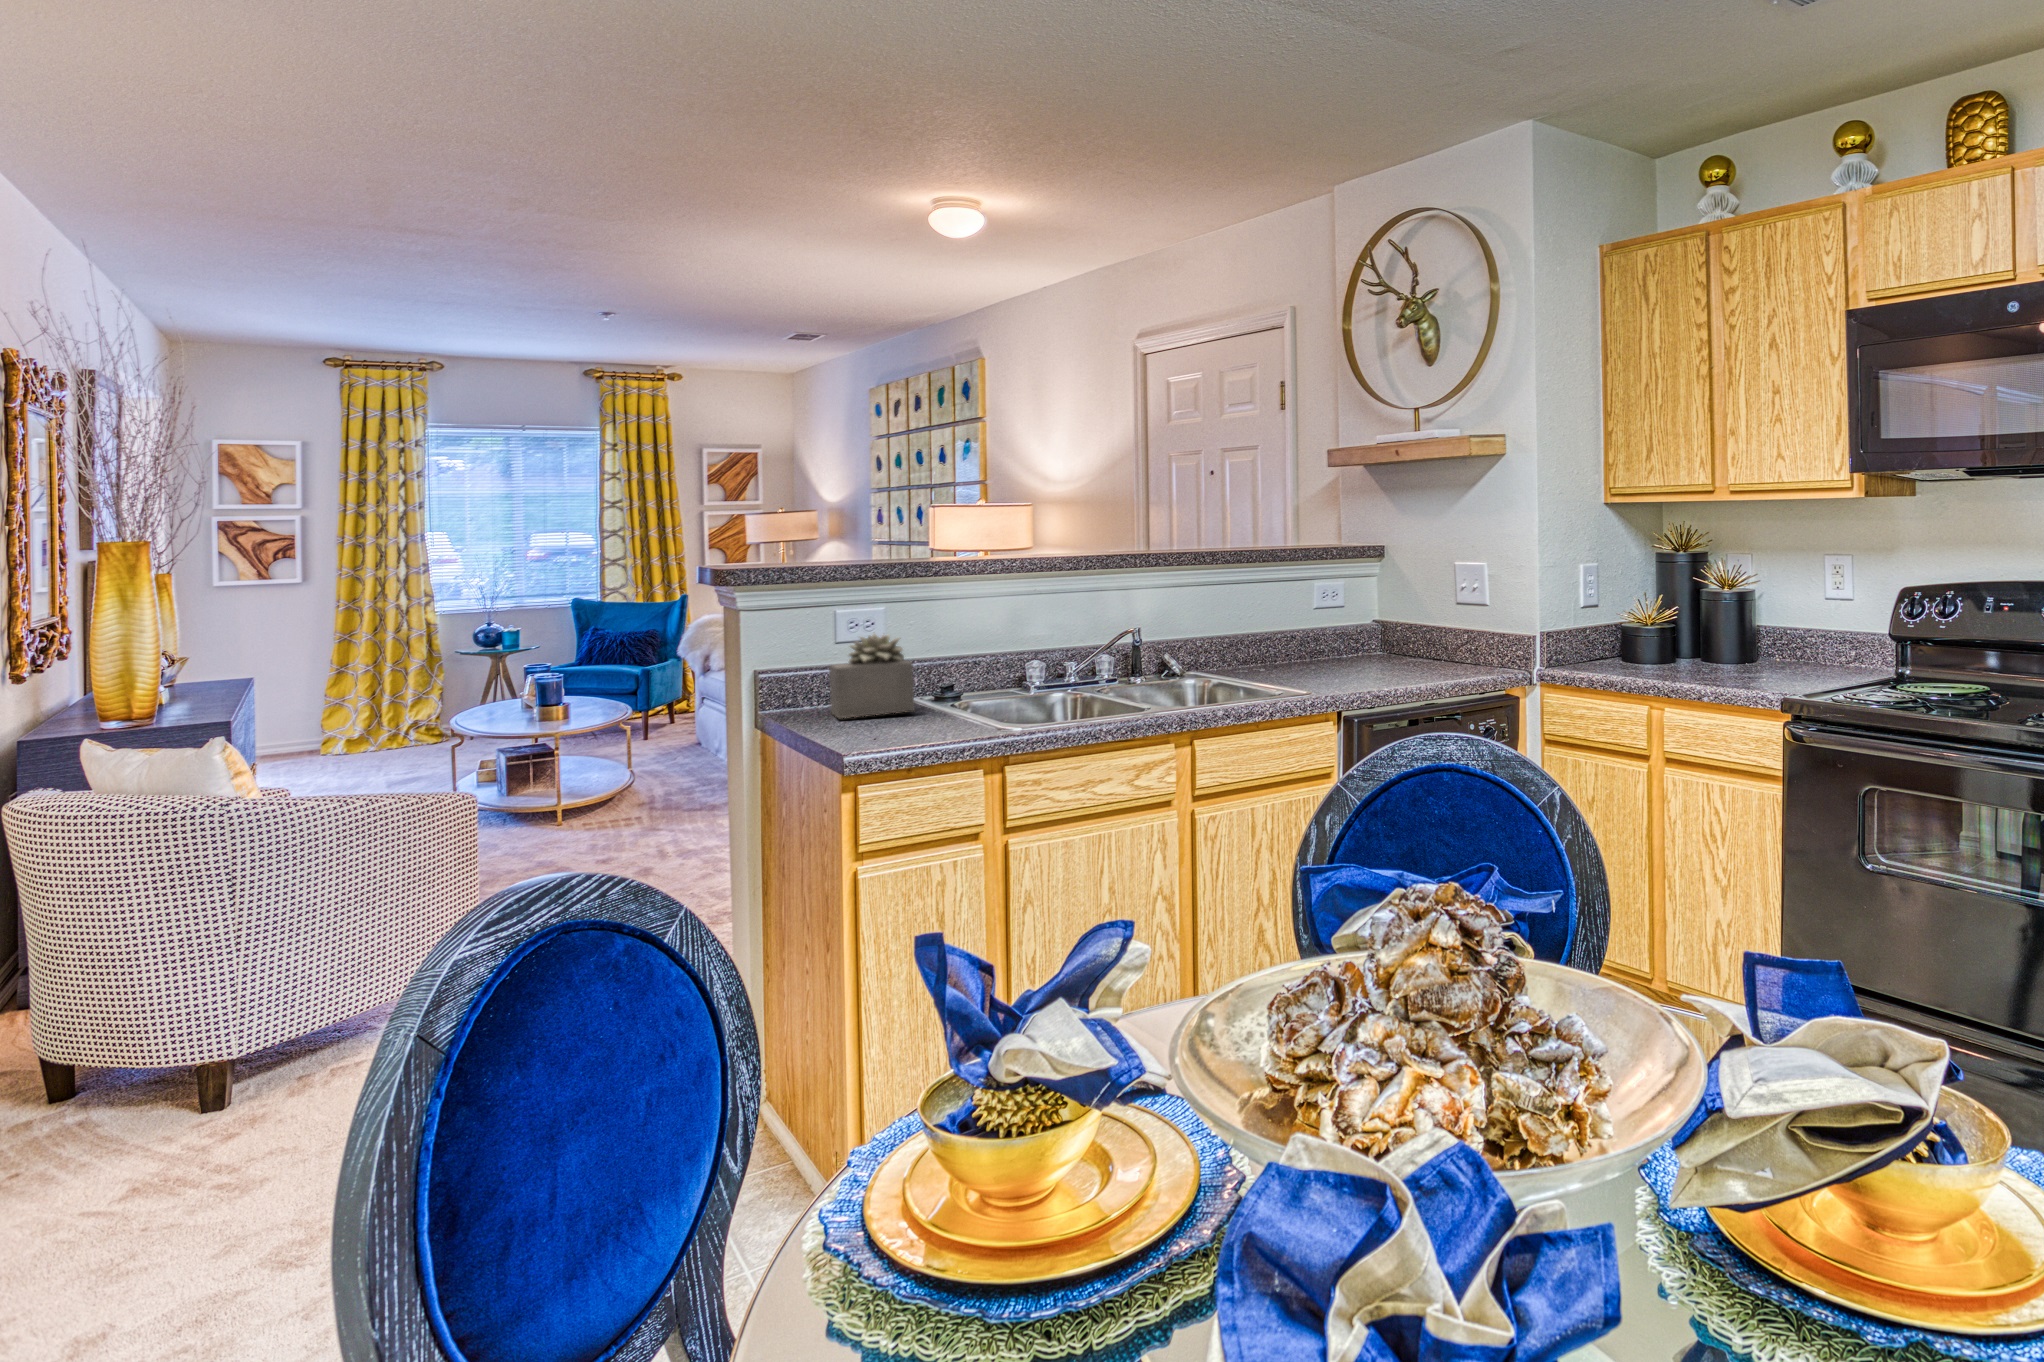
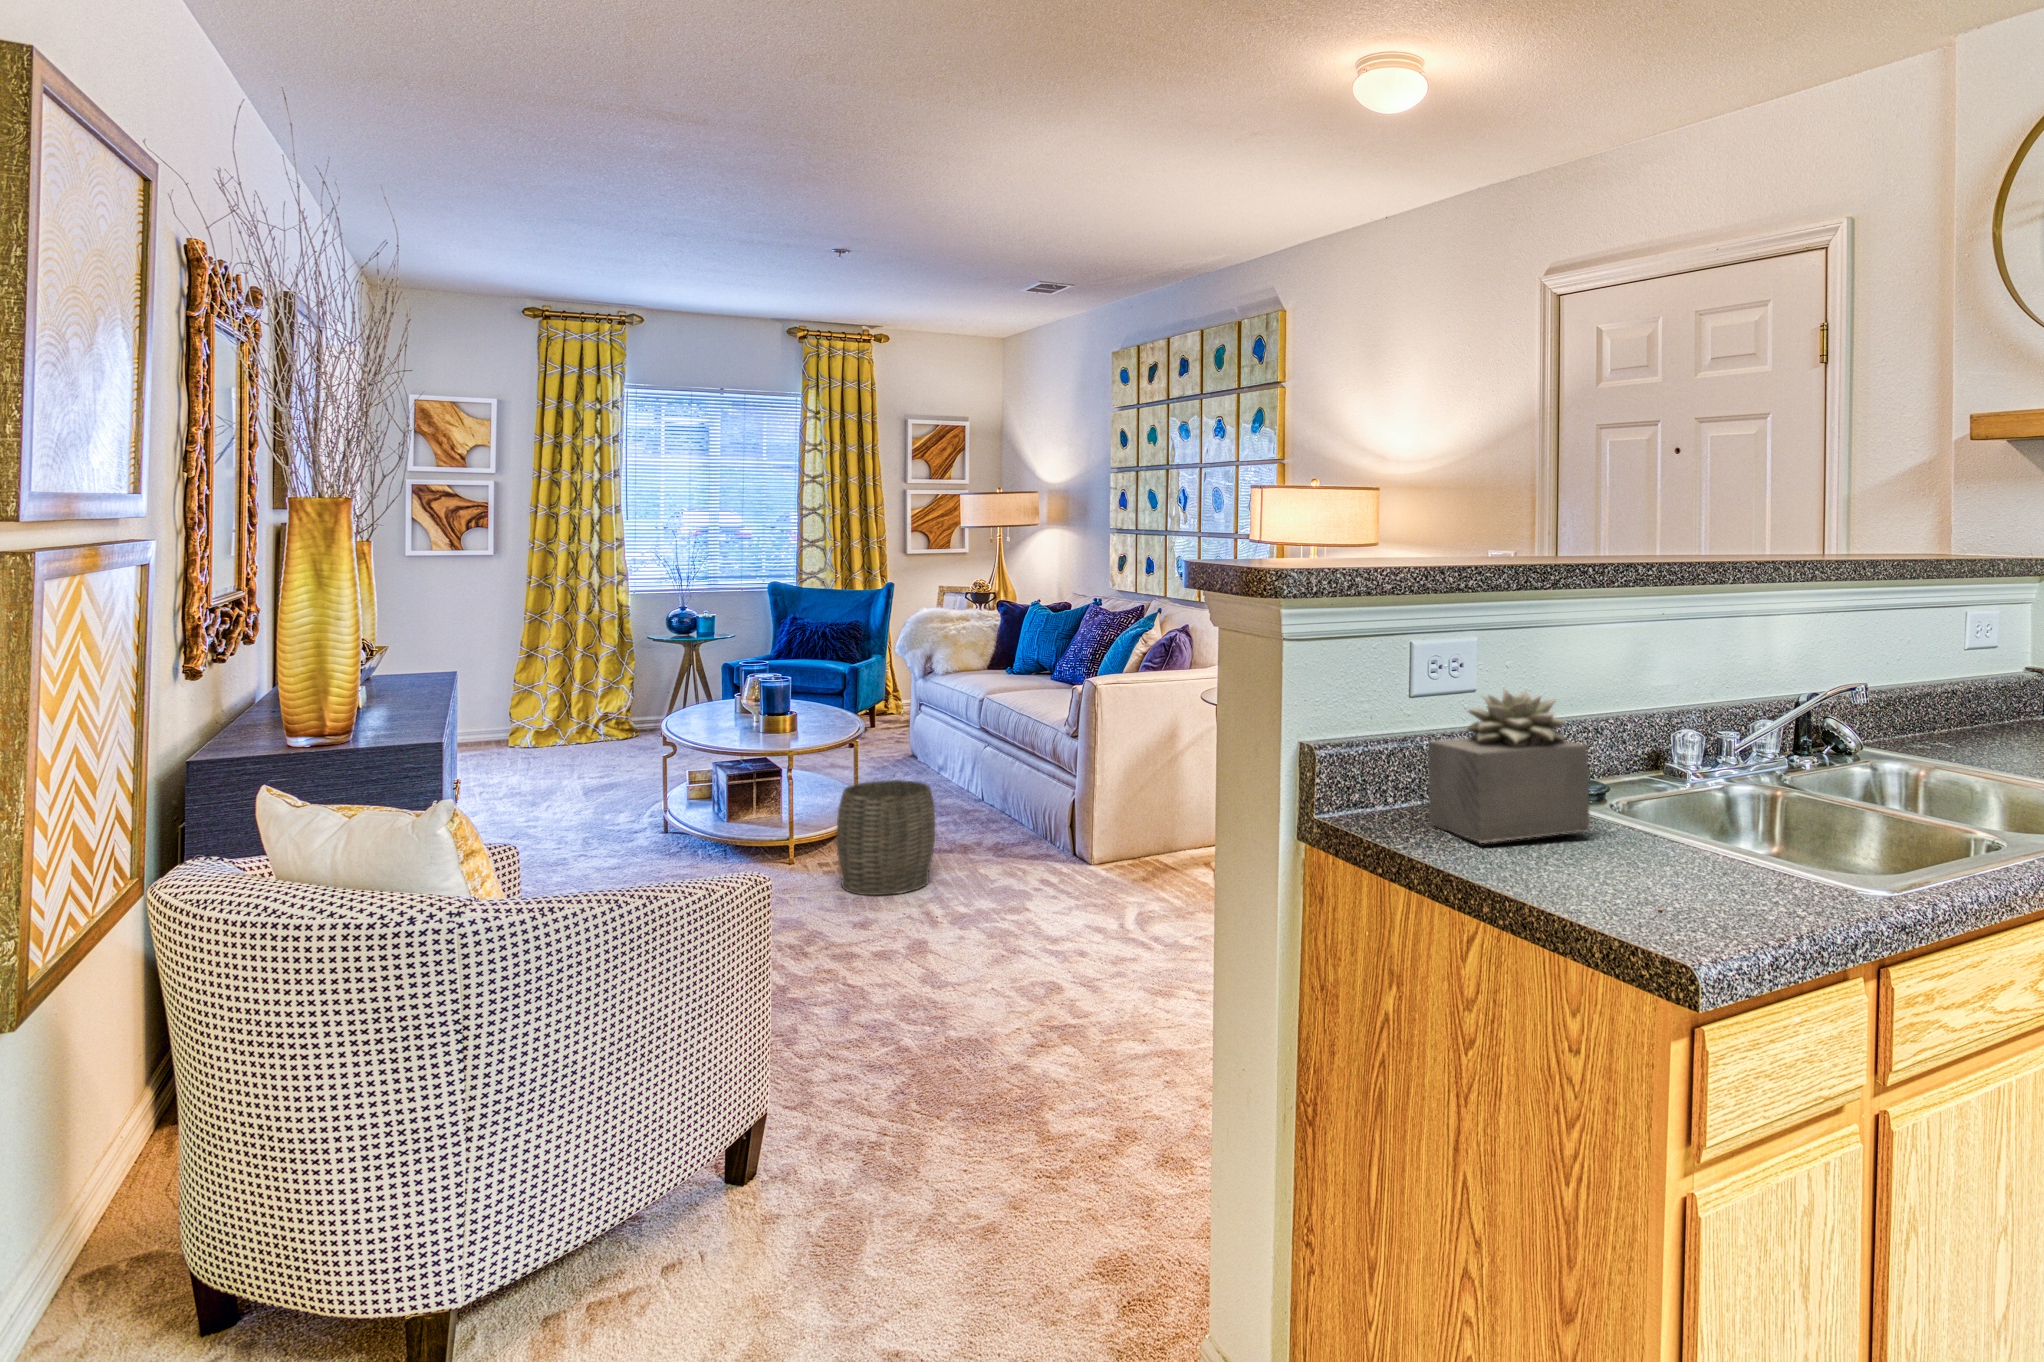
woven basket: none [590,753,675,844] -> present [837,780,935,896]

